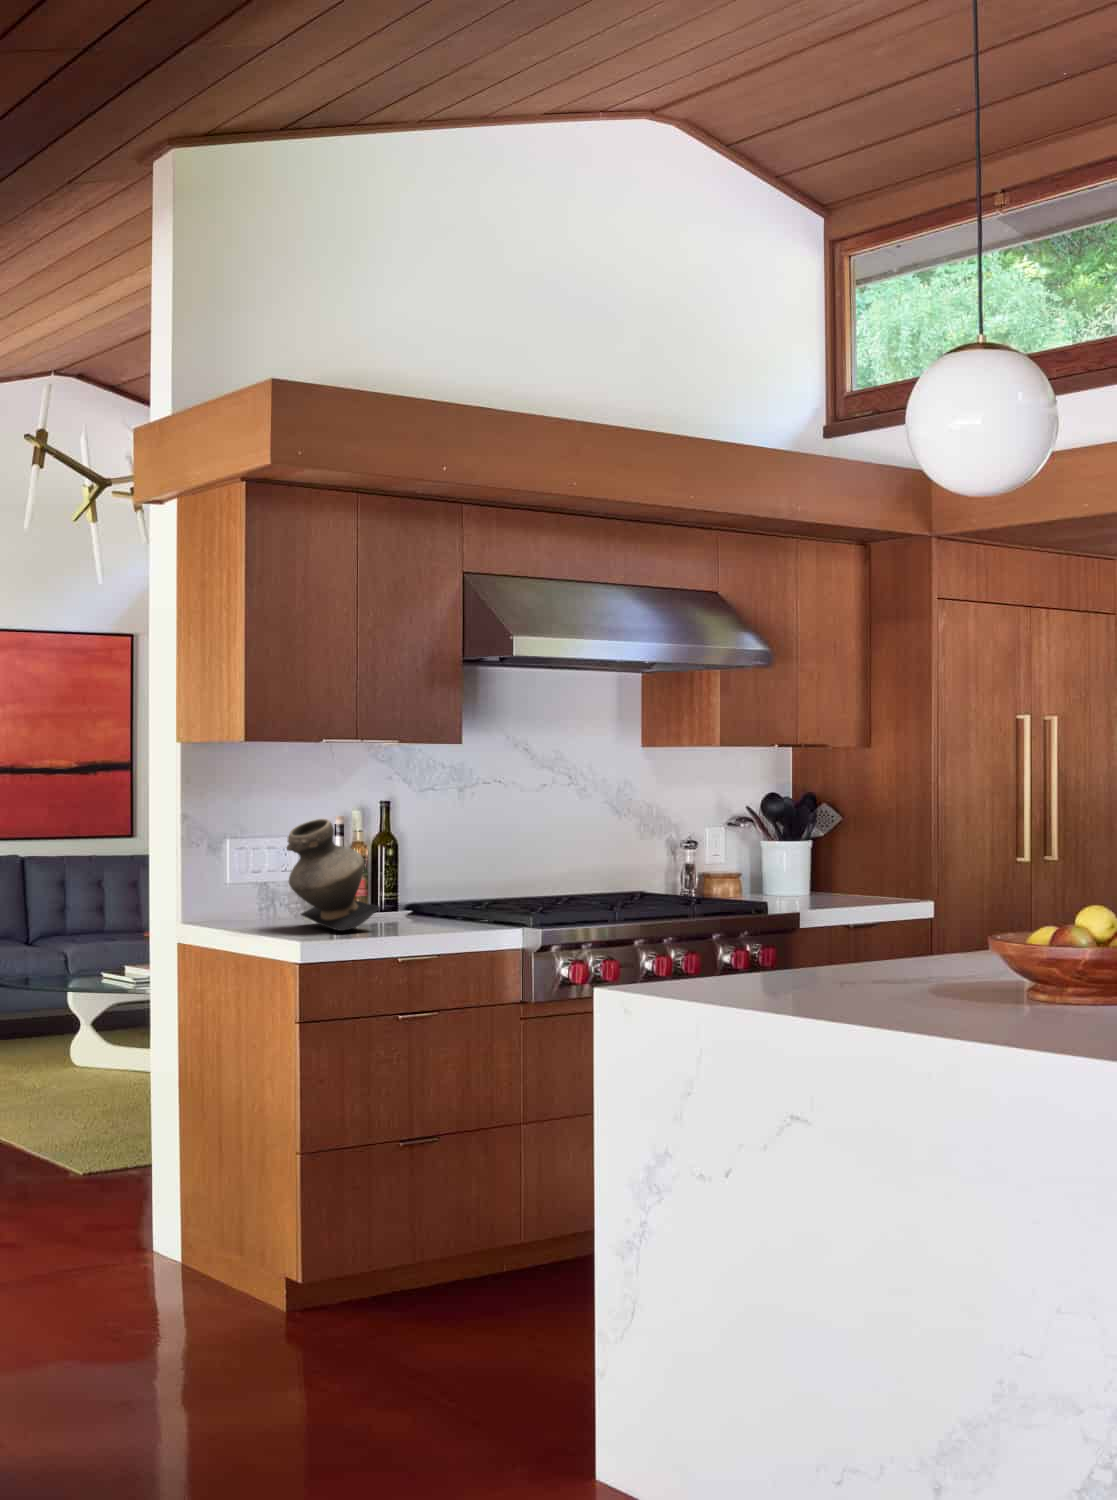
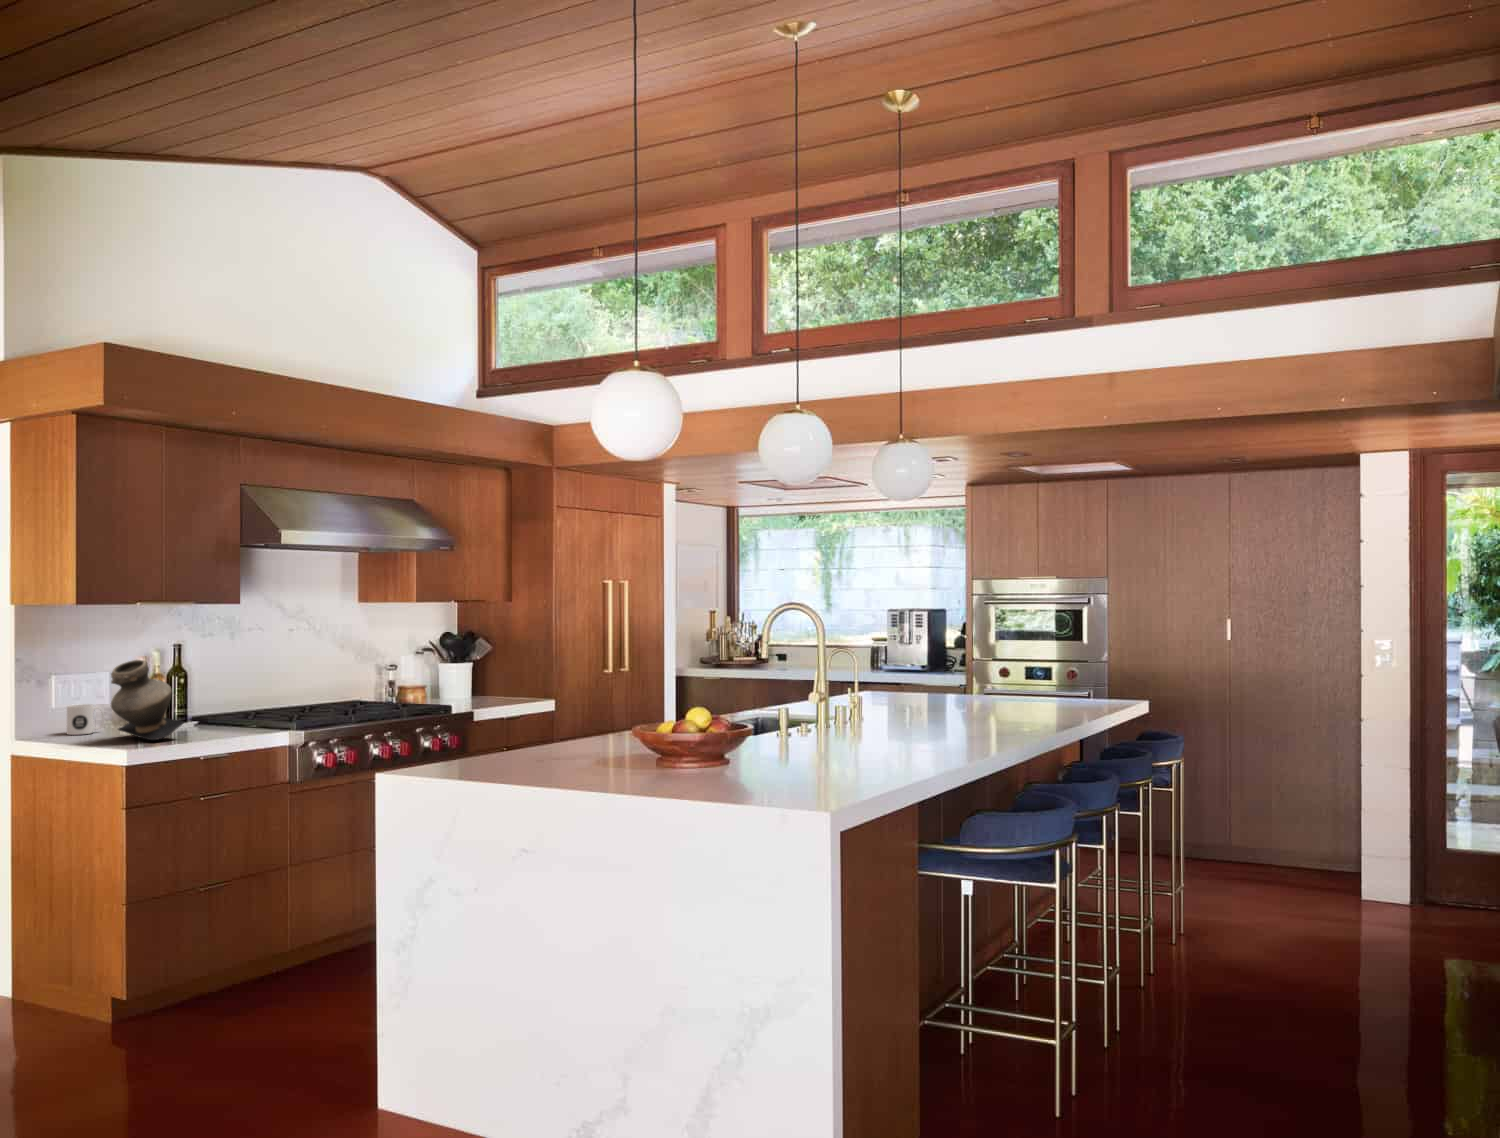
mug: none [244,880,290,920] -> present [67,704,105,735]

